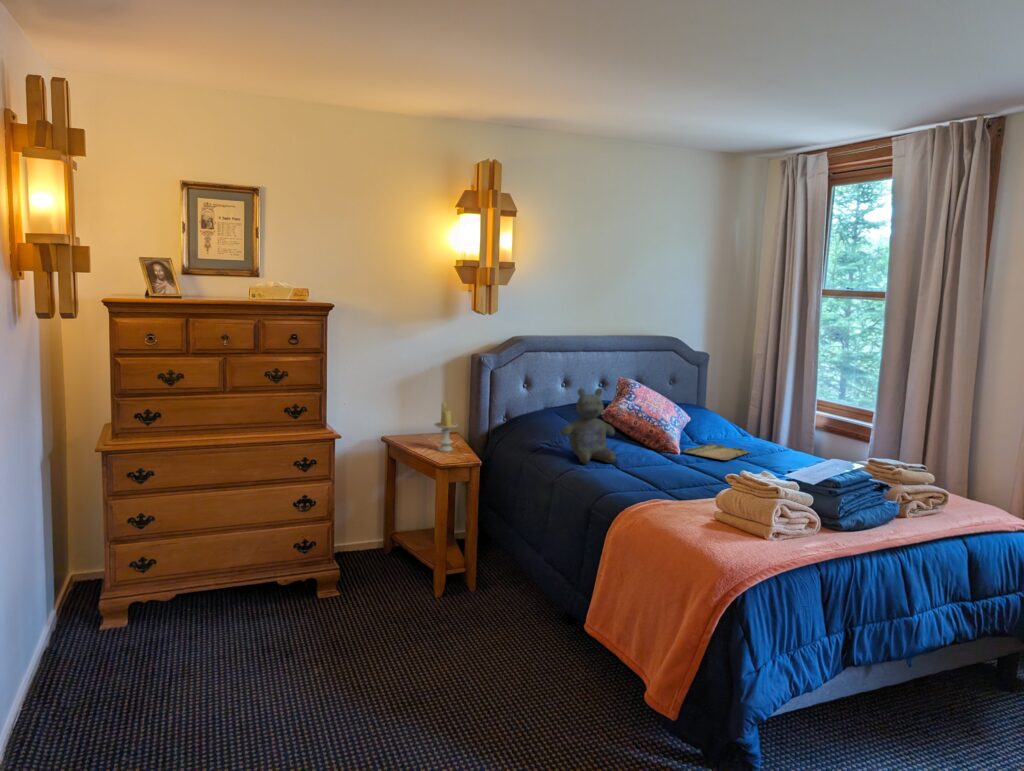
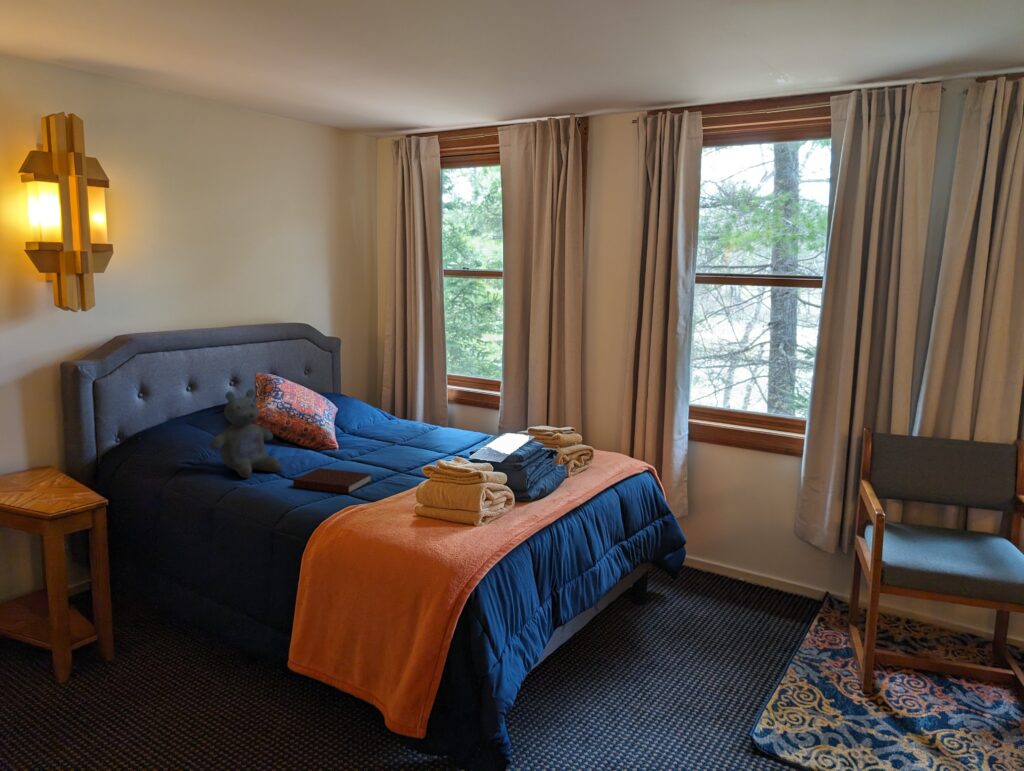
candle: present [434,402,458,452] -> none [25,430,62,495]
tray: present [683,443,750,460] -> none [345,428,409,448]
notebook: none [619,466,691,491] -> present [293,468,371,494]

